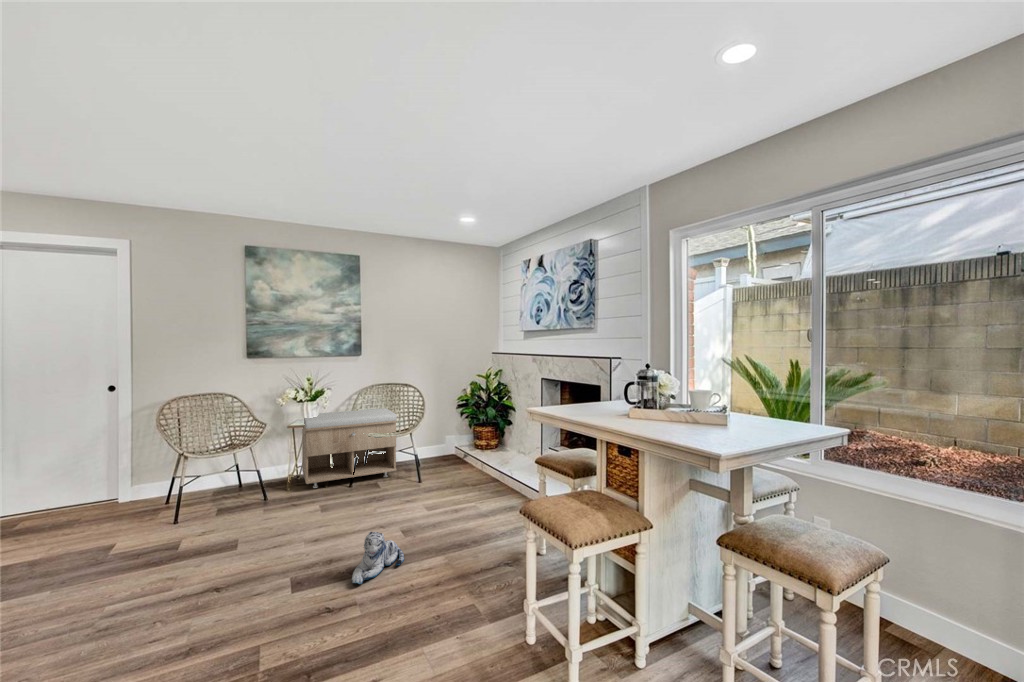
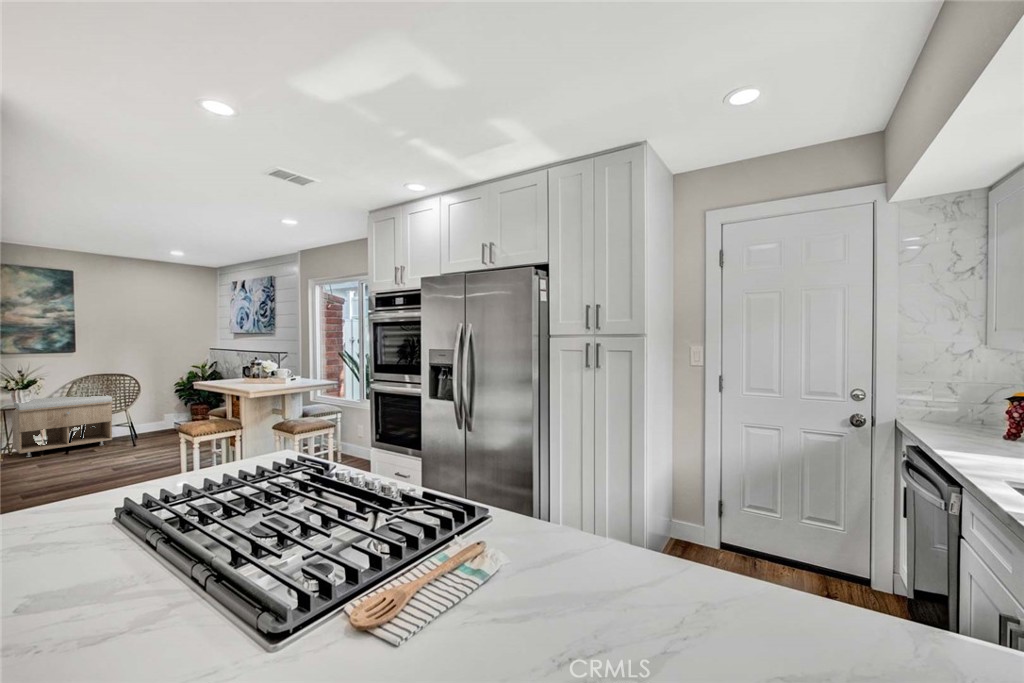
plush toy: present [352,532,404,584] -> none [70,462,112,490]

